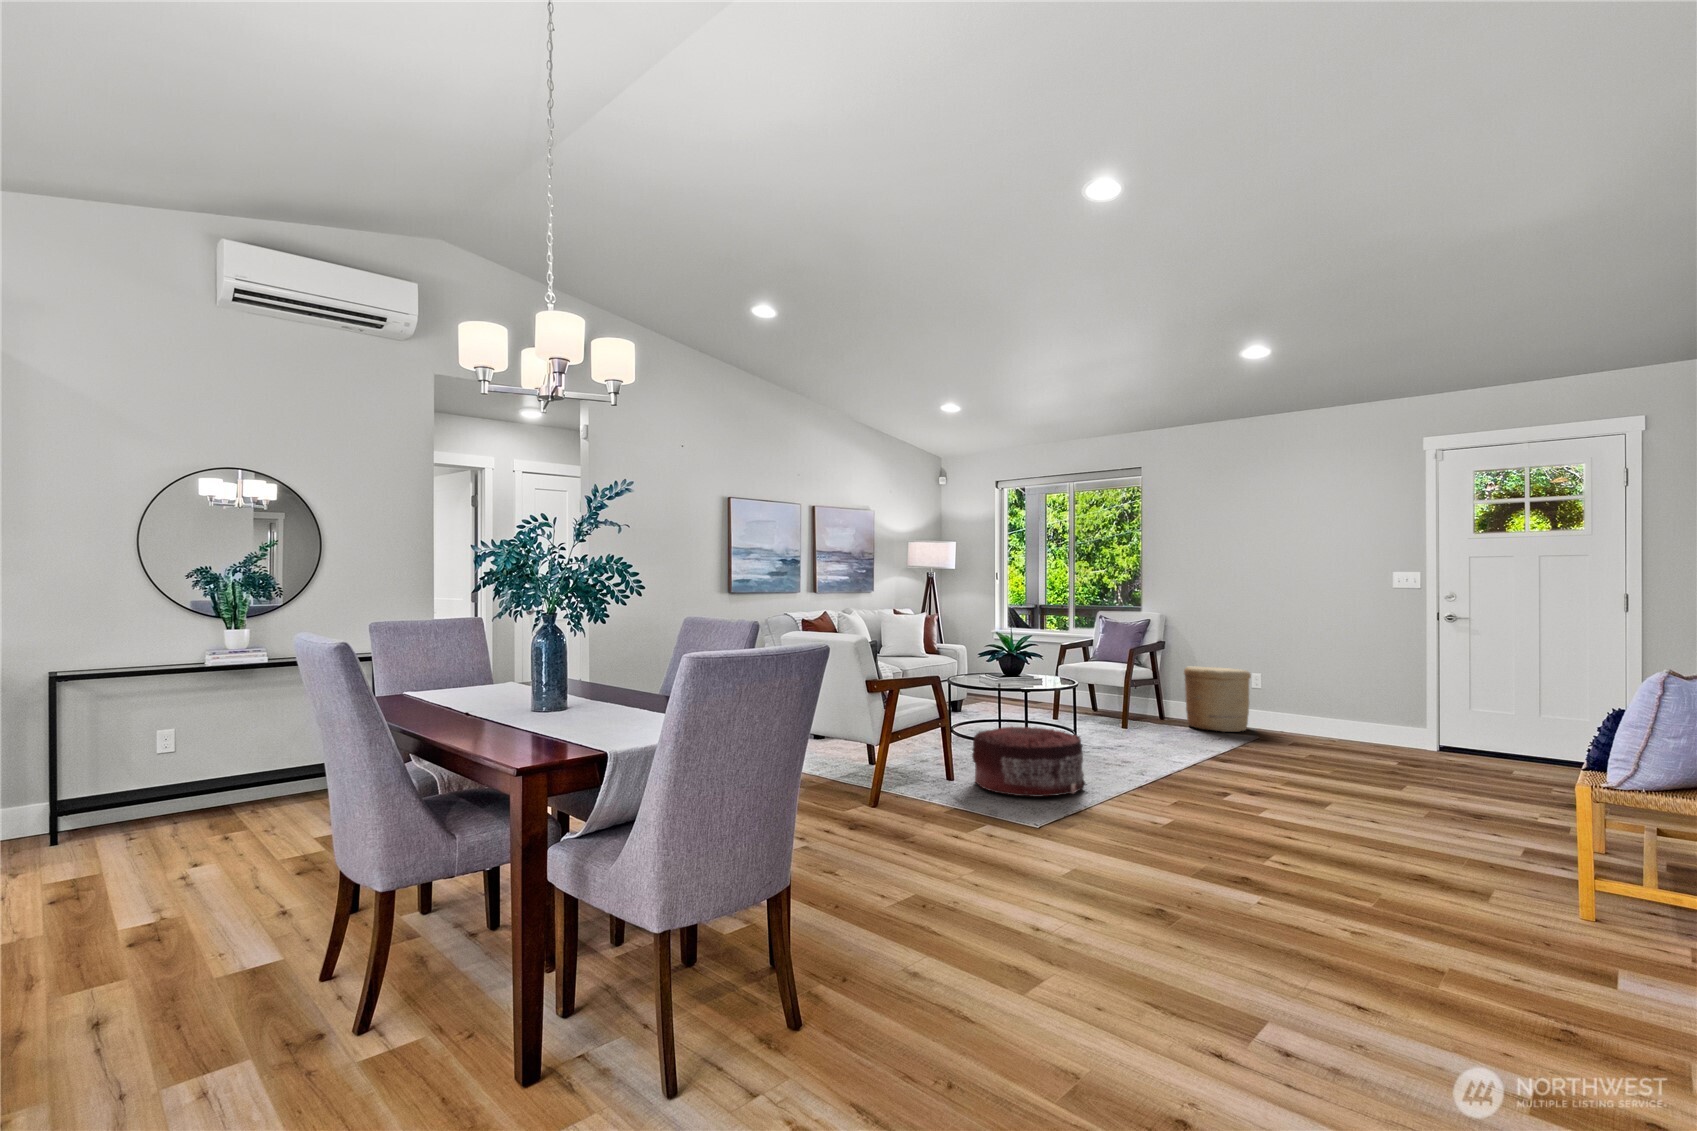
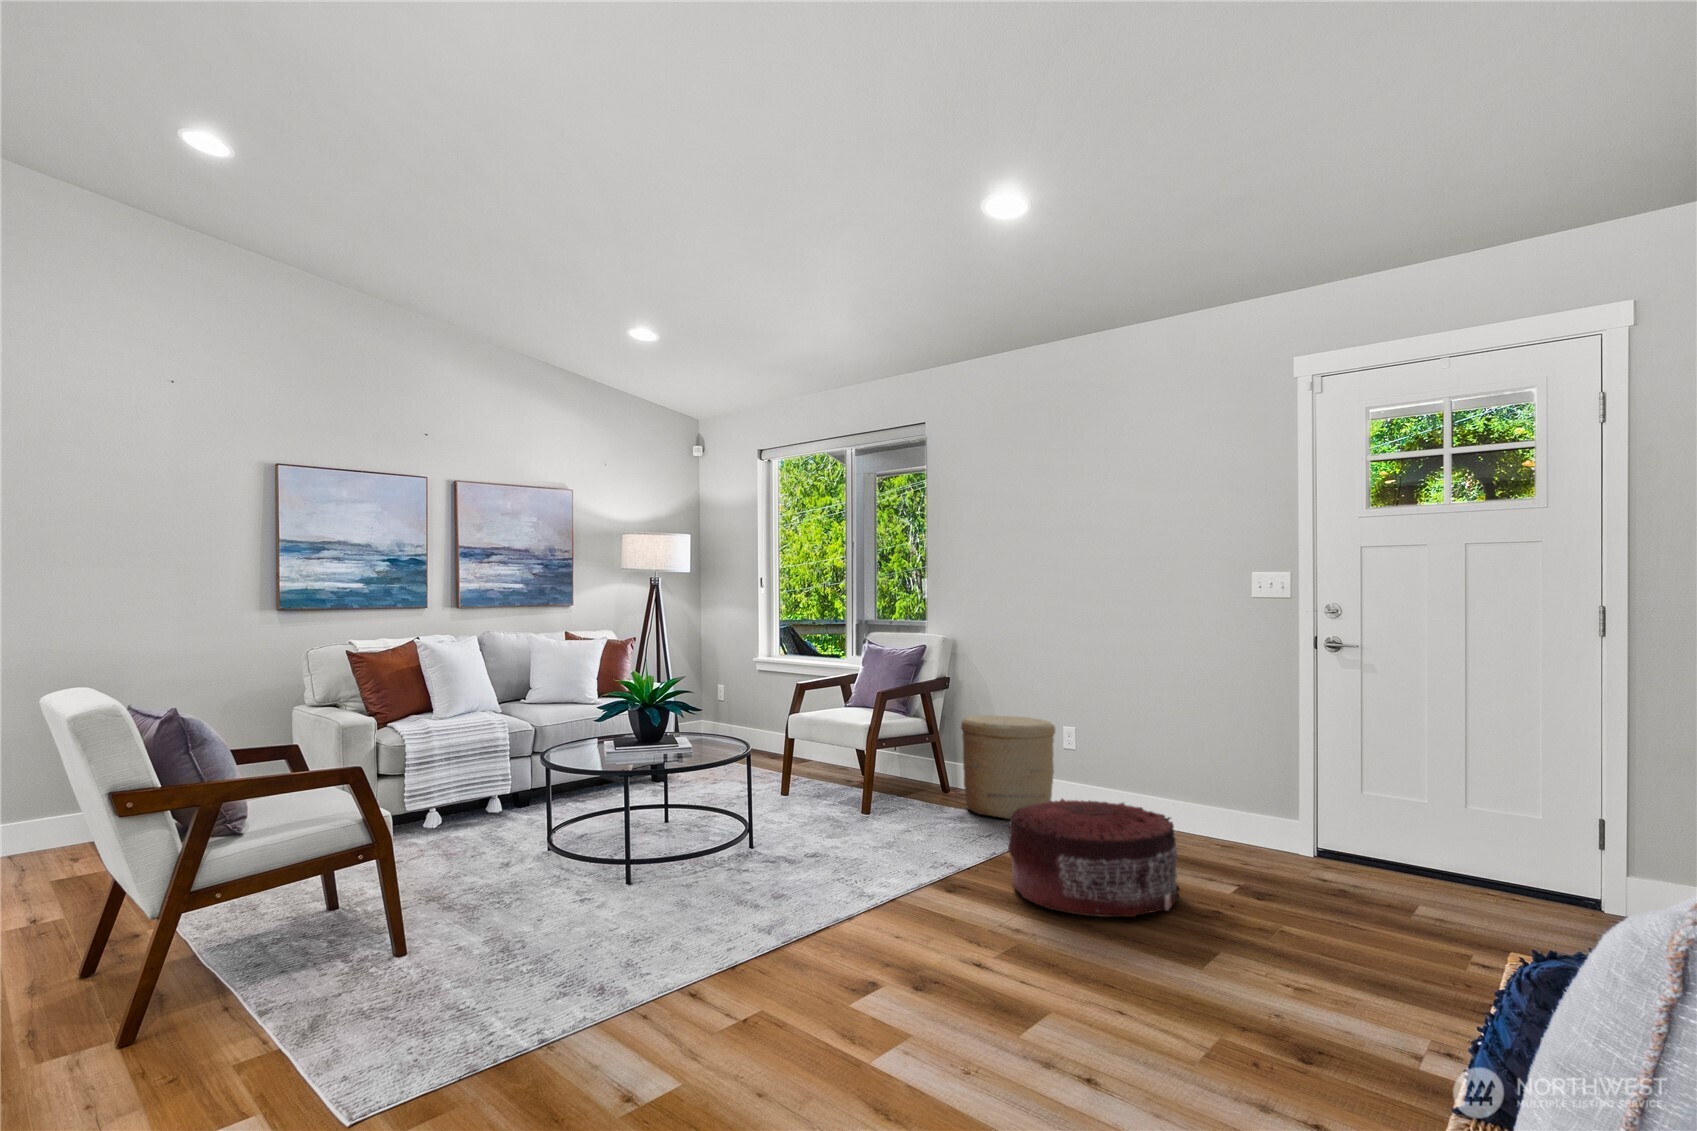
pouf: present [972,727,1086,797] -> present [1008,799,1180,917]

